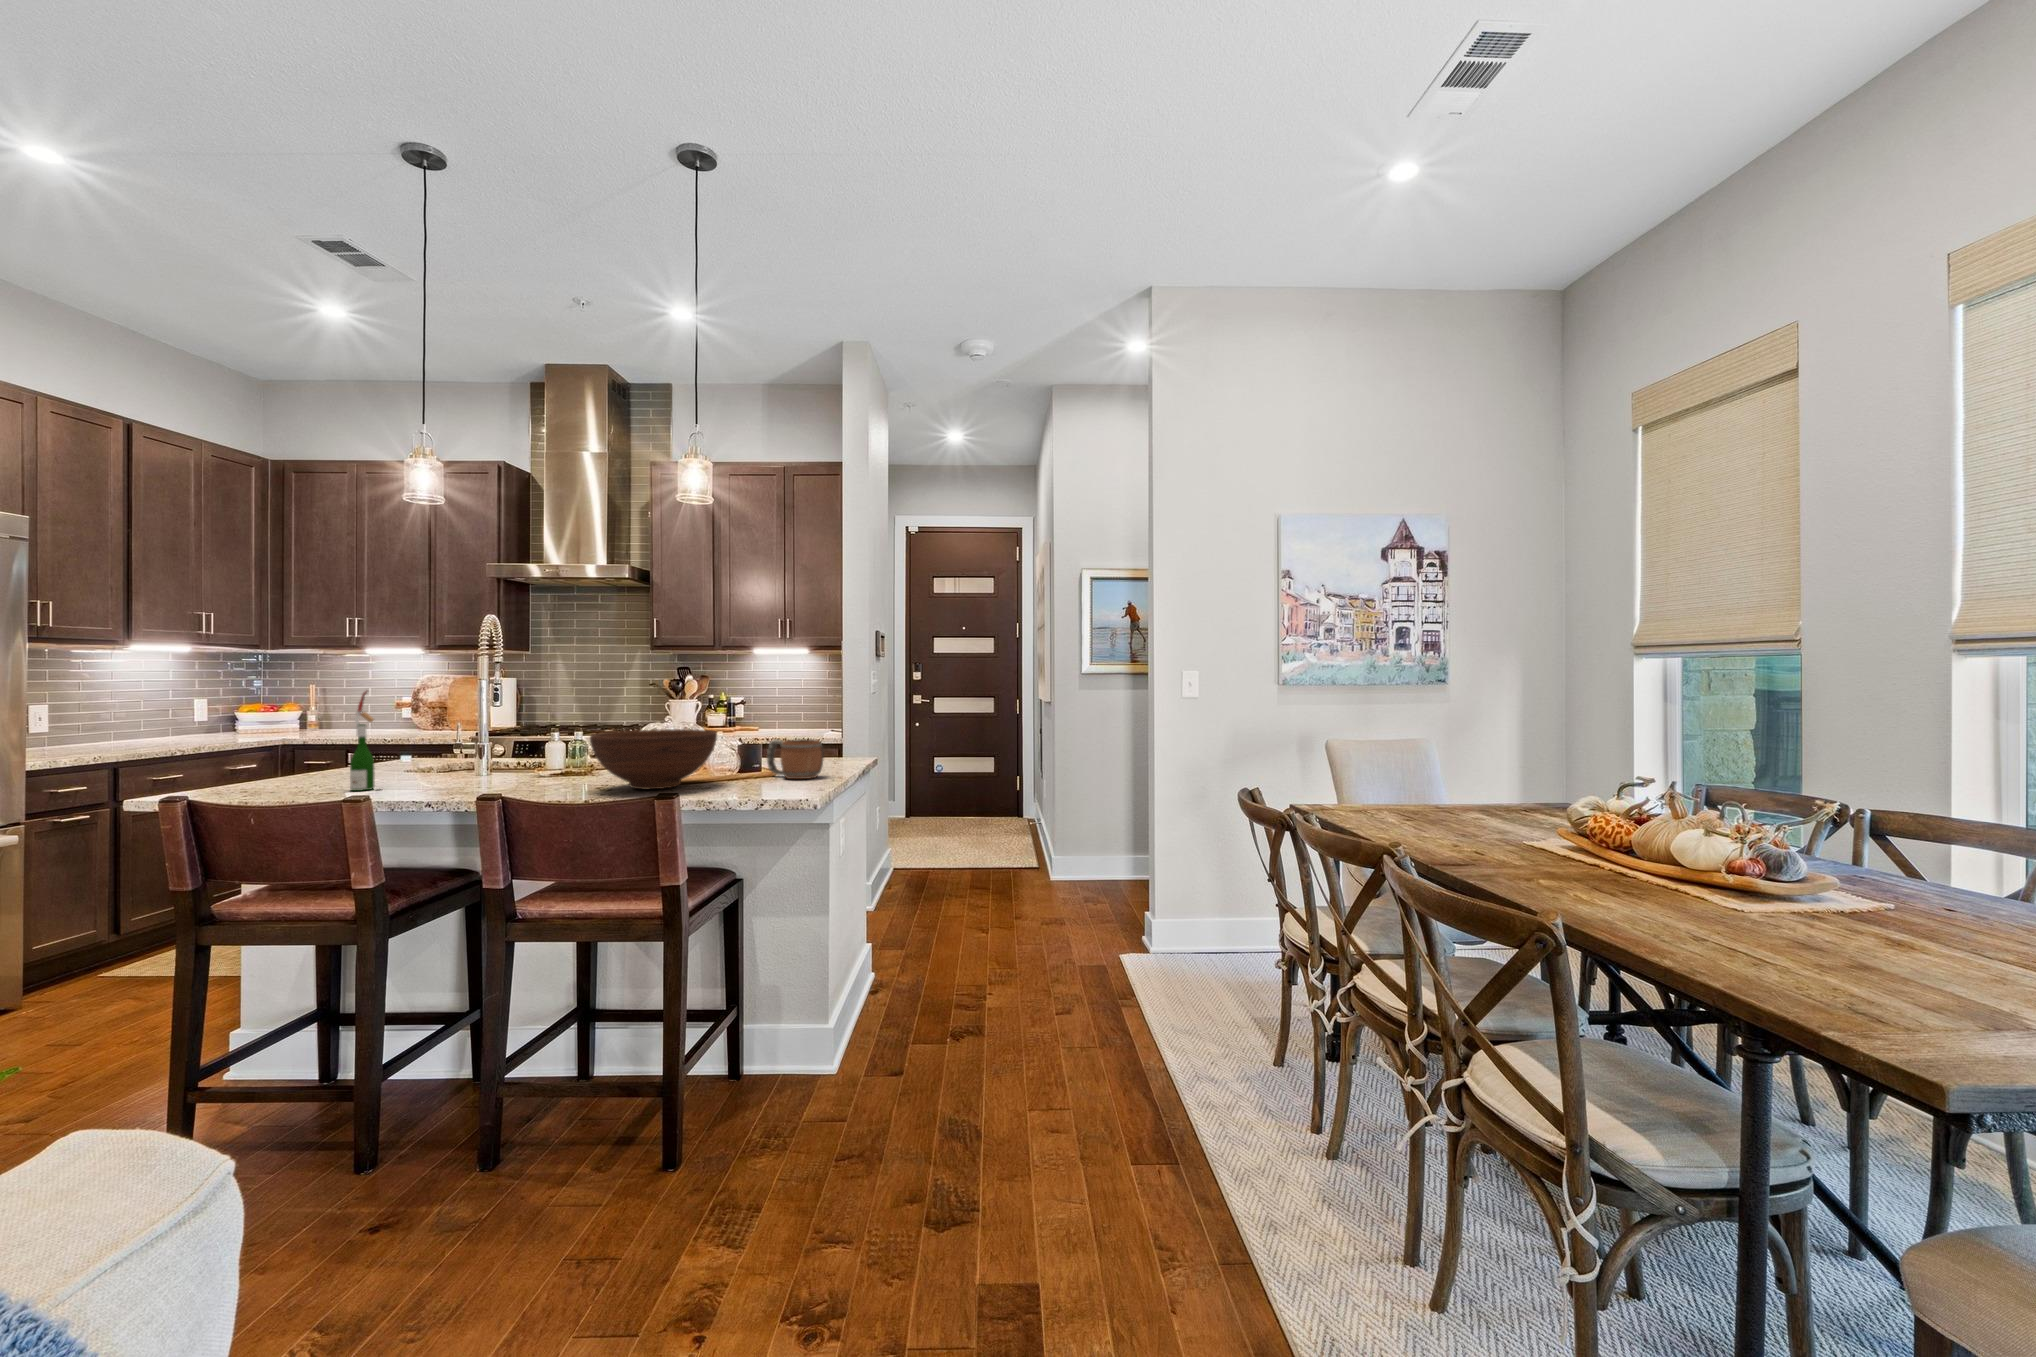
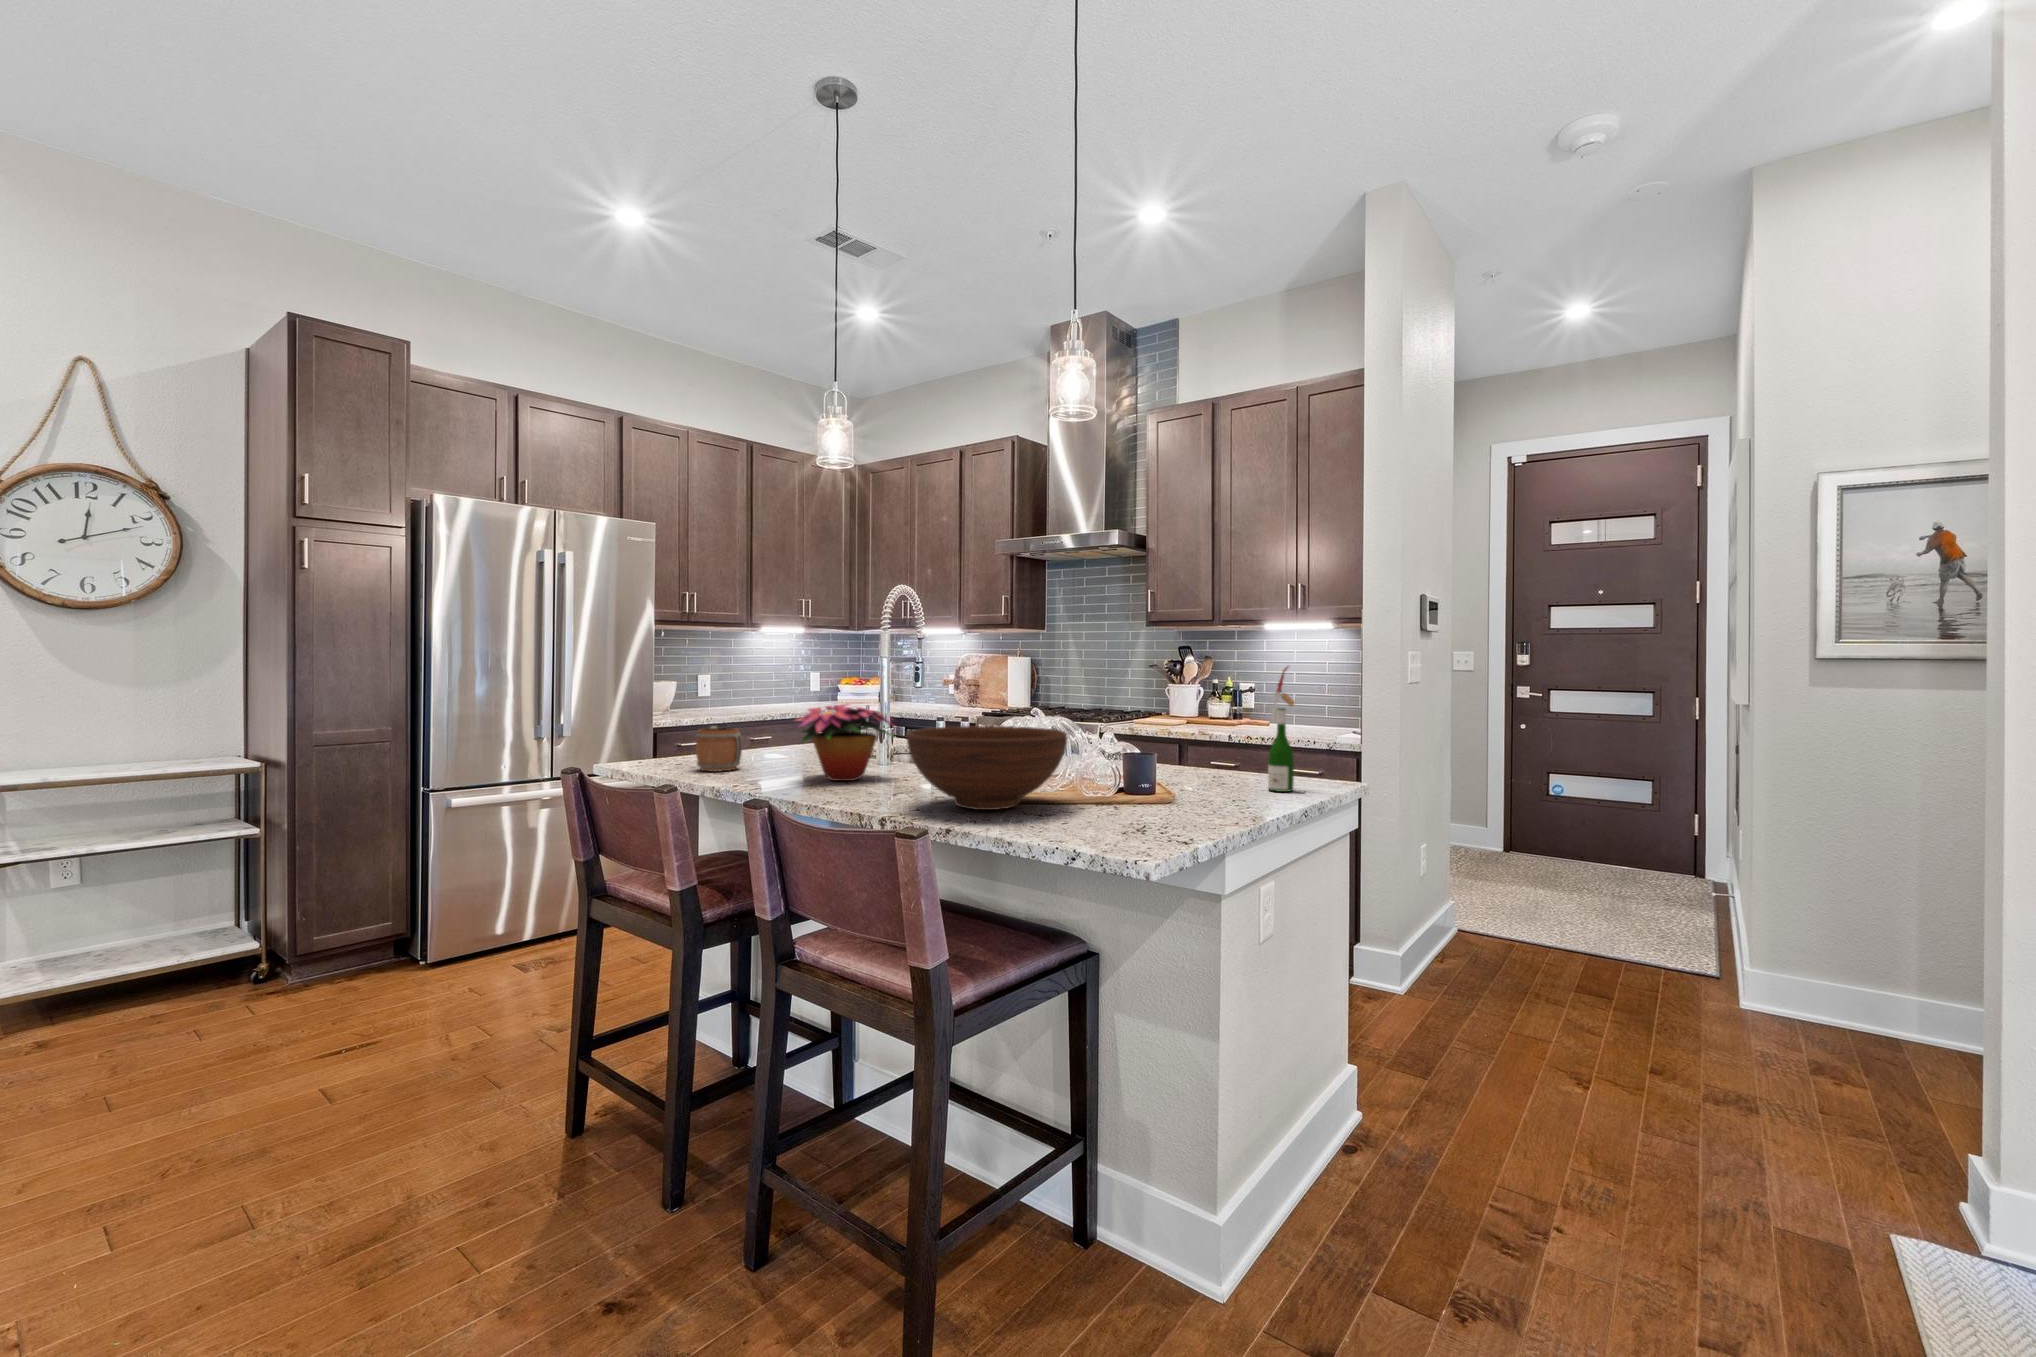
wine bottle: present [350,691,380,791] -> present [1268,667,1305,793]
flower arrangement: none [421,718,536,787] -> present [797,704,893,781]
mug: present [767,739,824,779] -> present [696,726,742,771]

